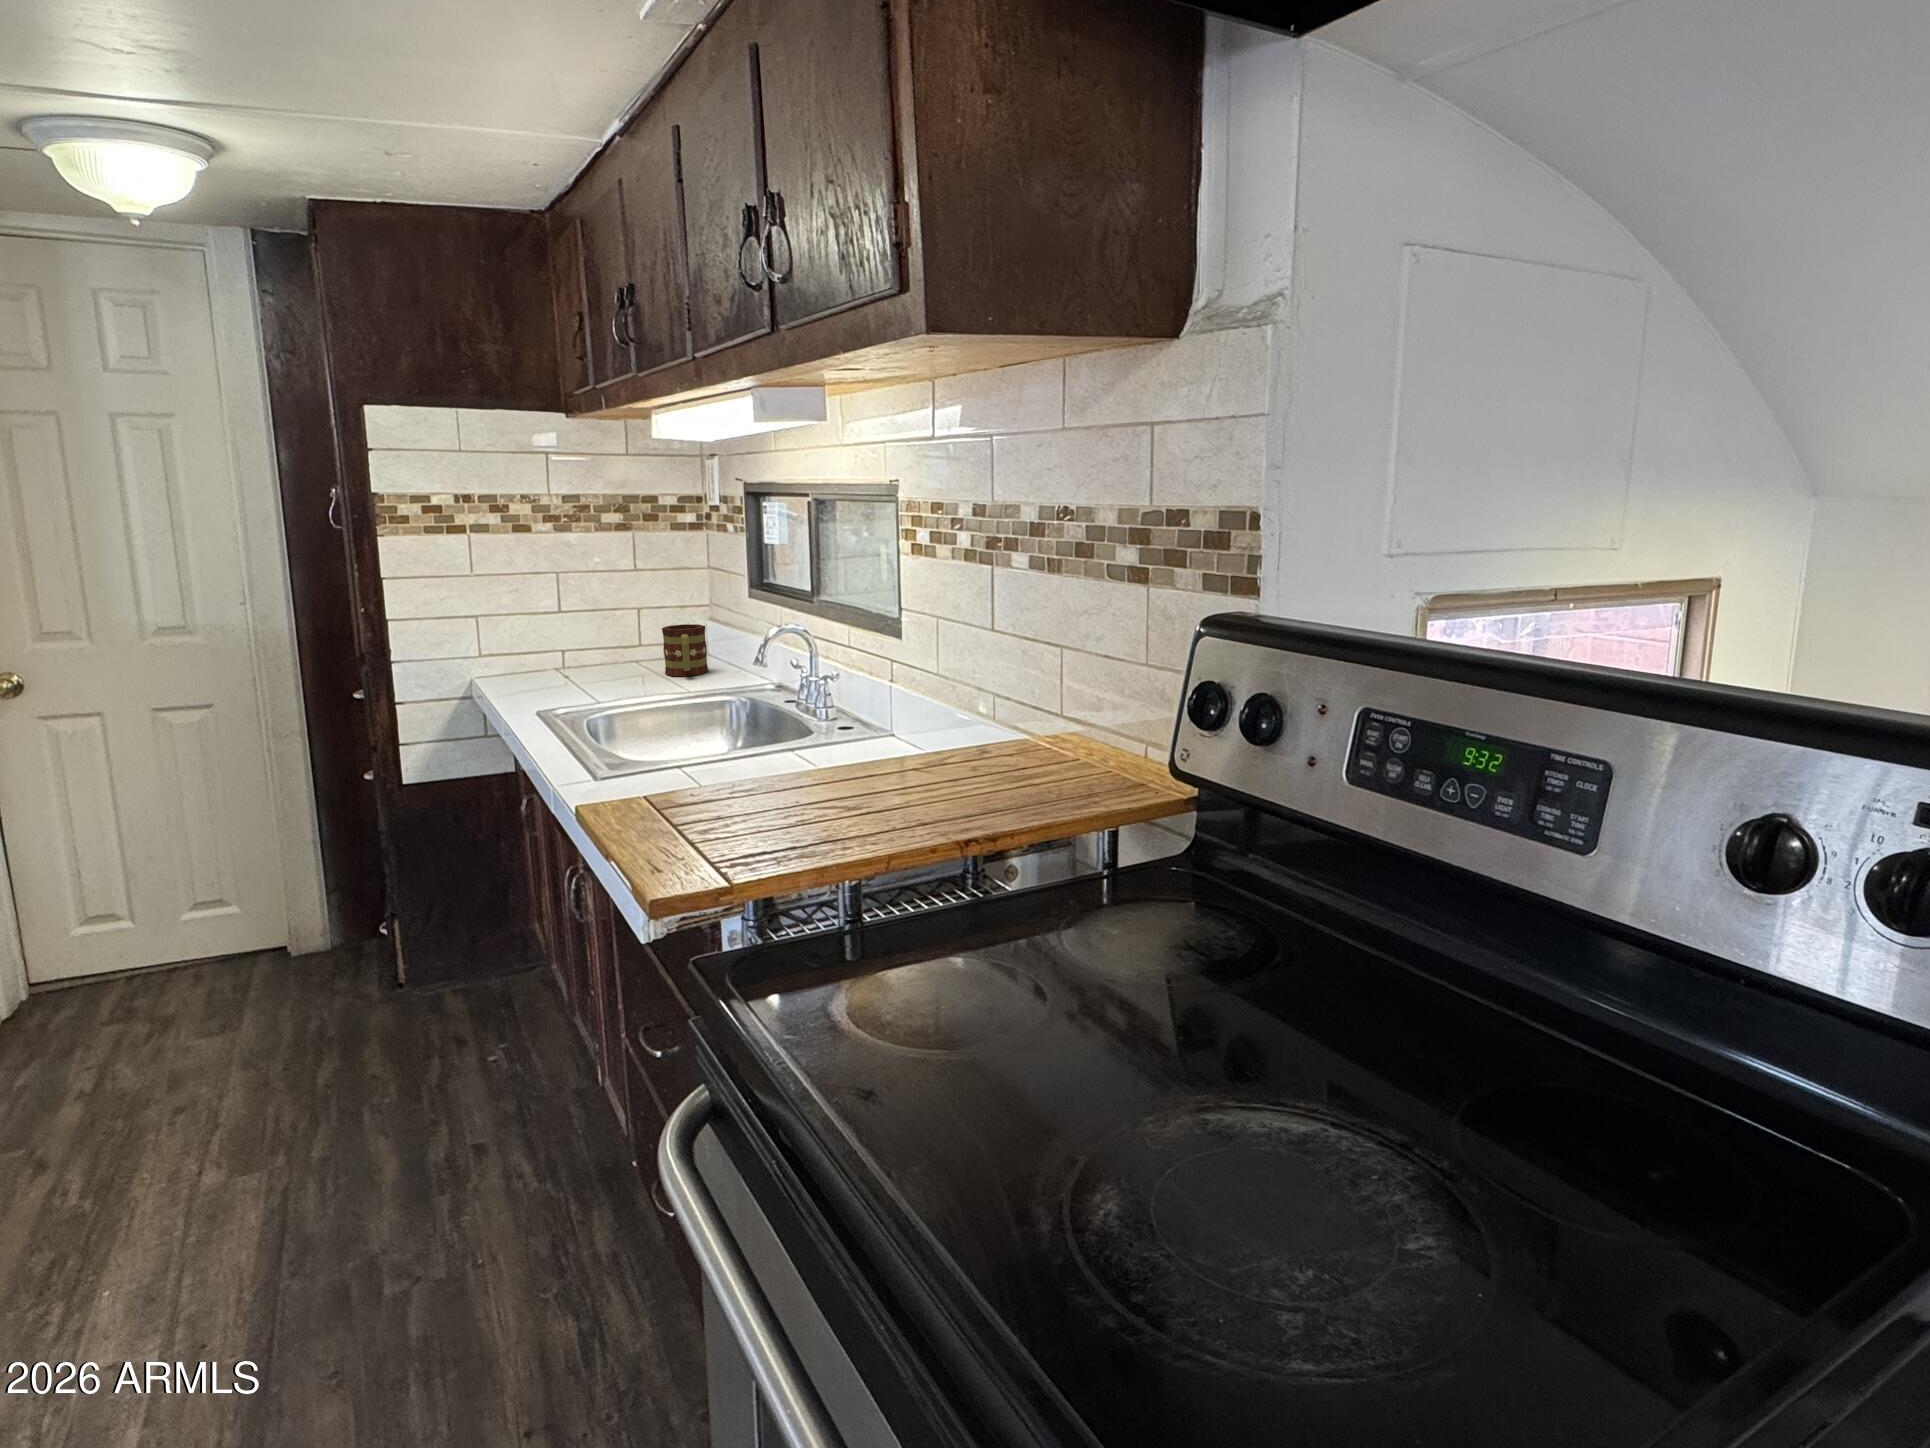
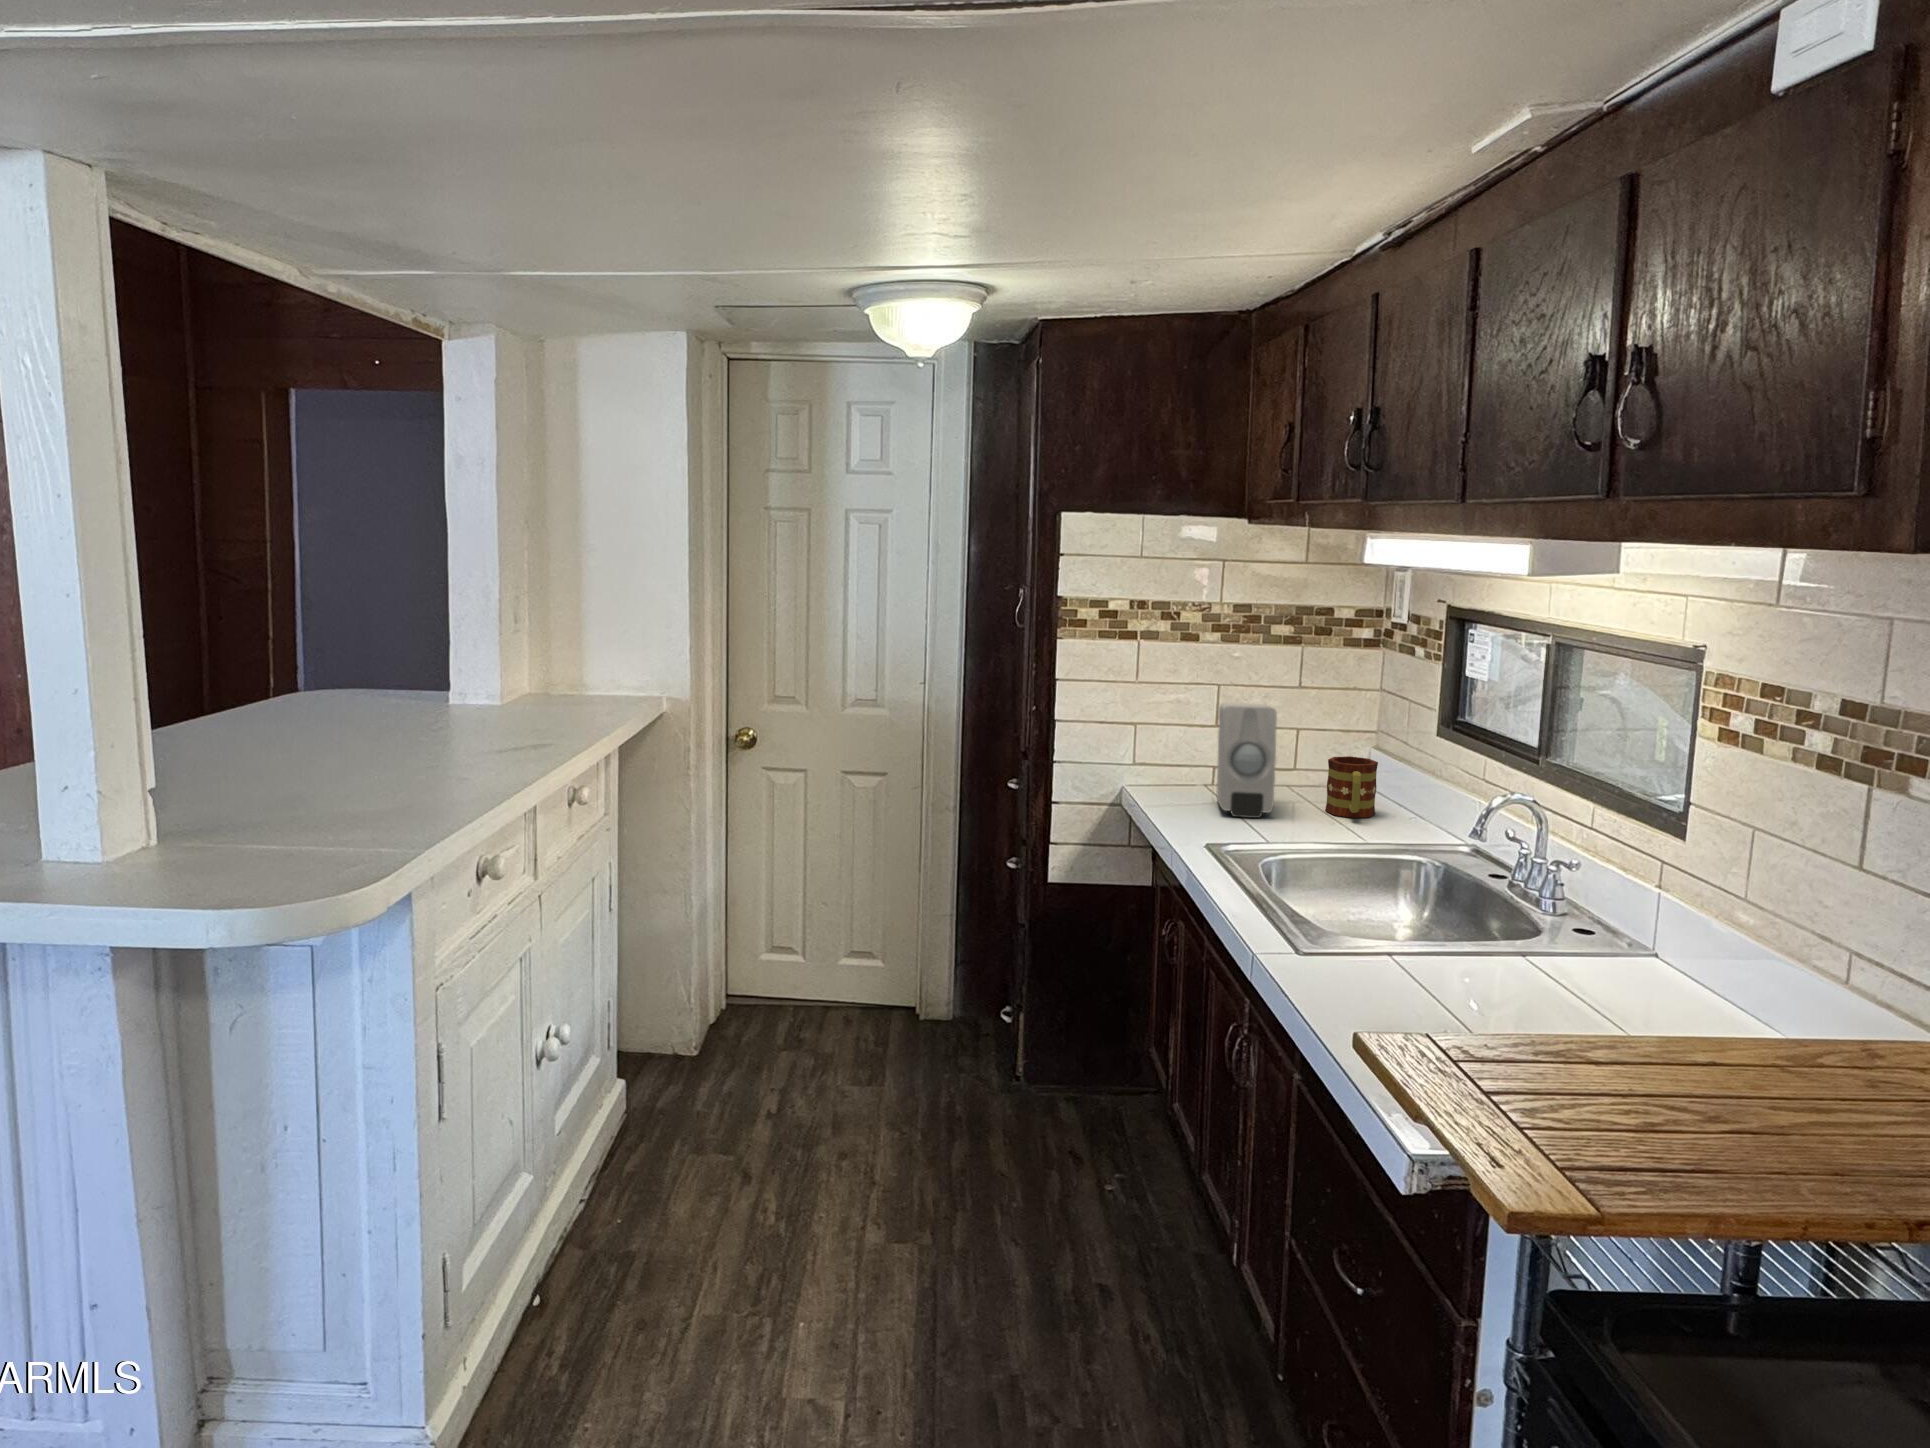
soap dispenser: none [554,584,614,688] -> present [1217,703,1277,818]

